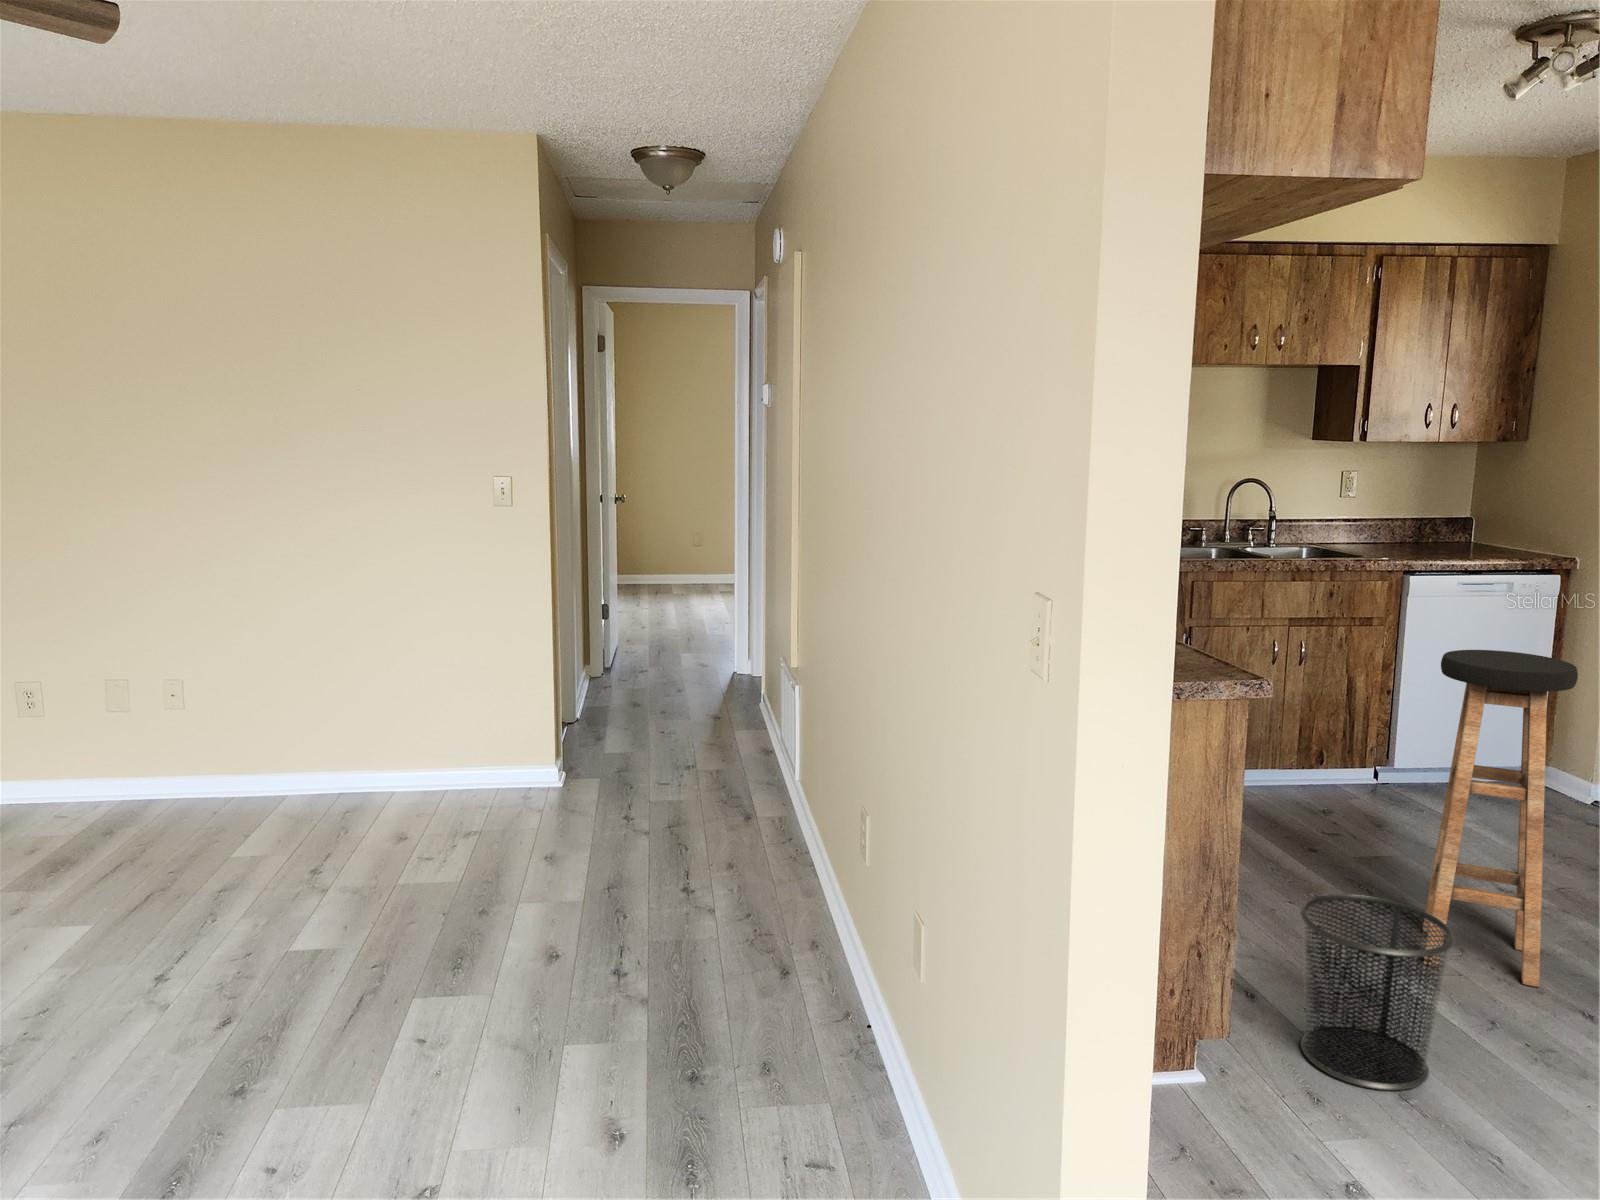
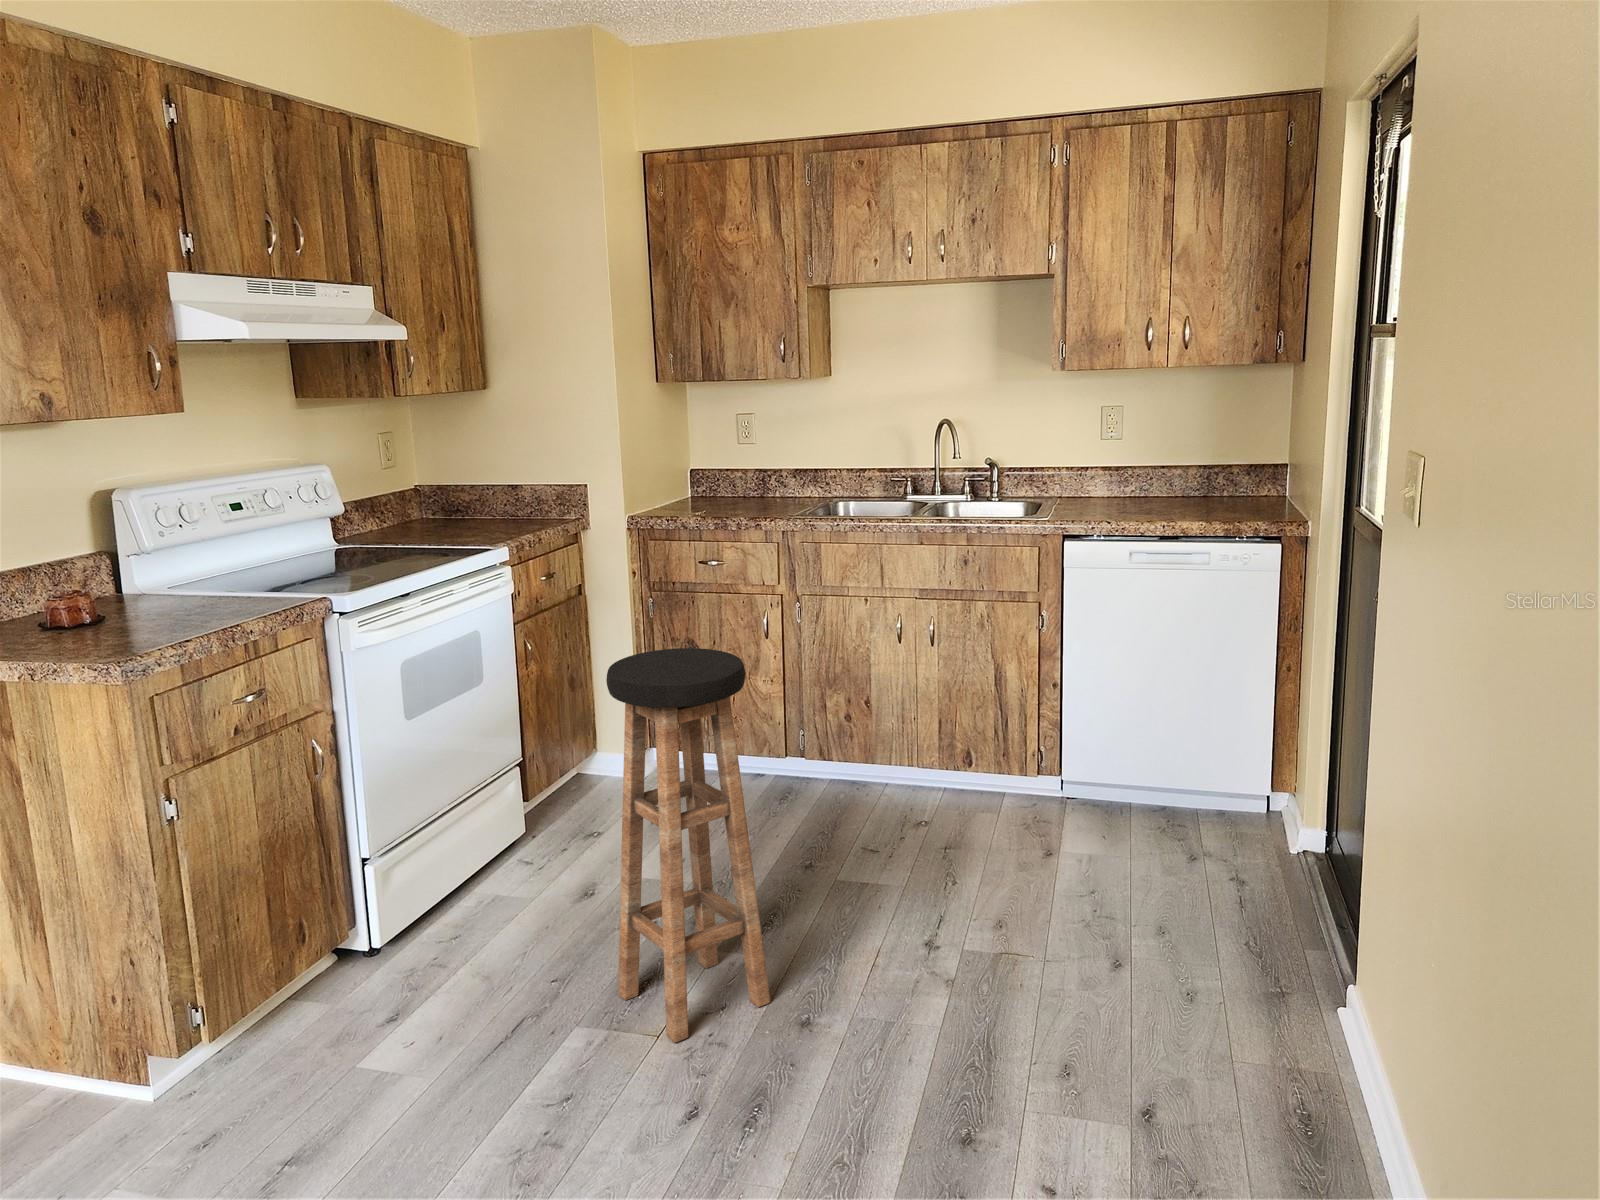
waste bin: present [1300,894,1455,1090] -> none [256,893,414,1099]

